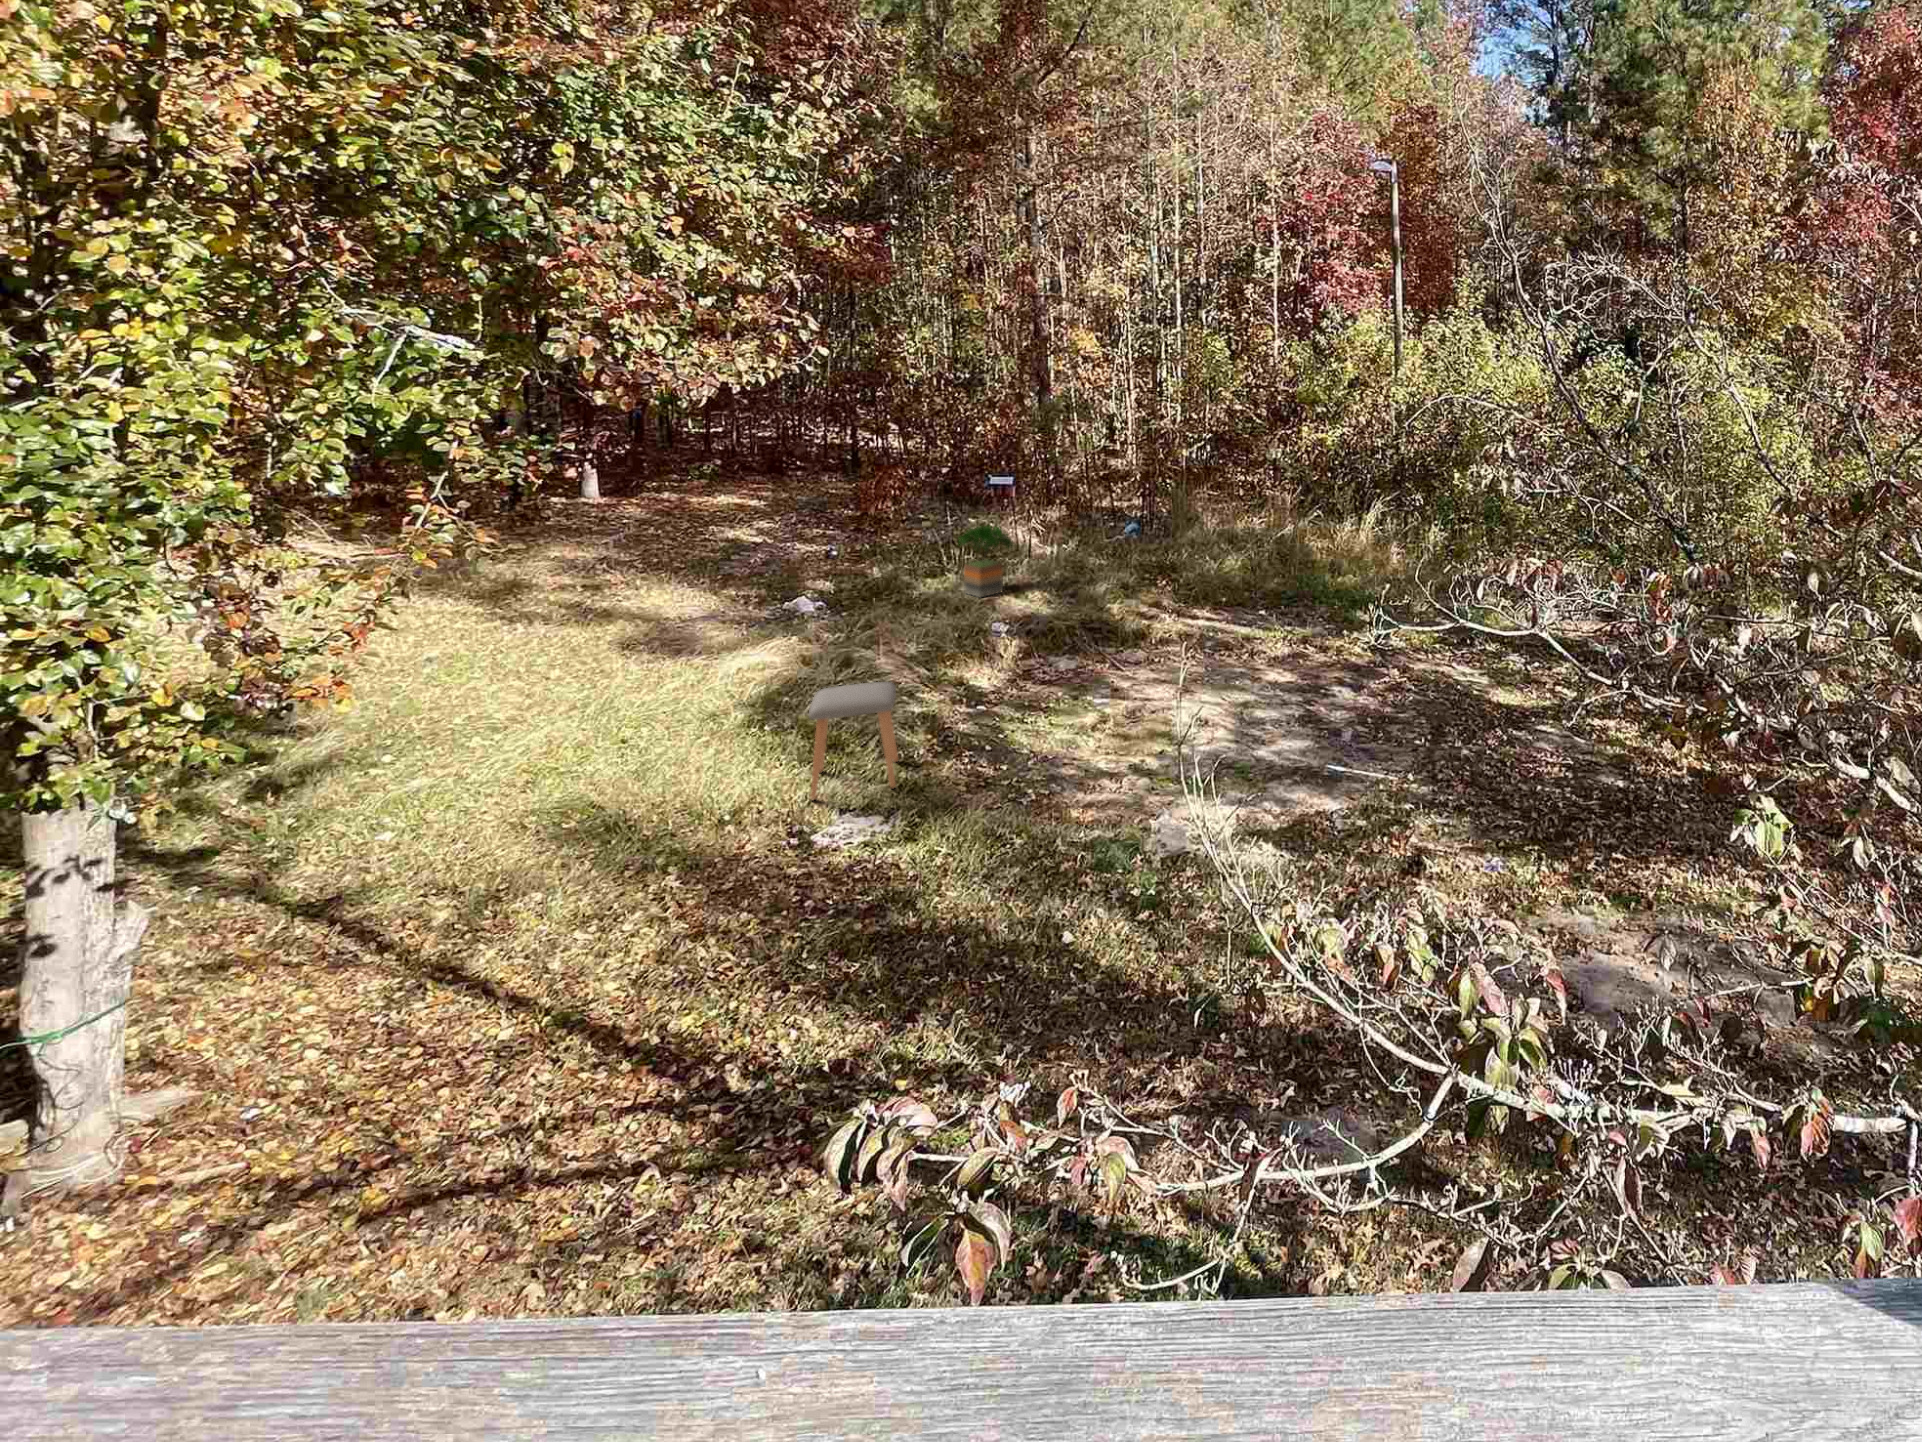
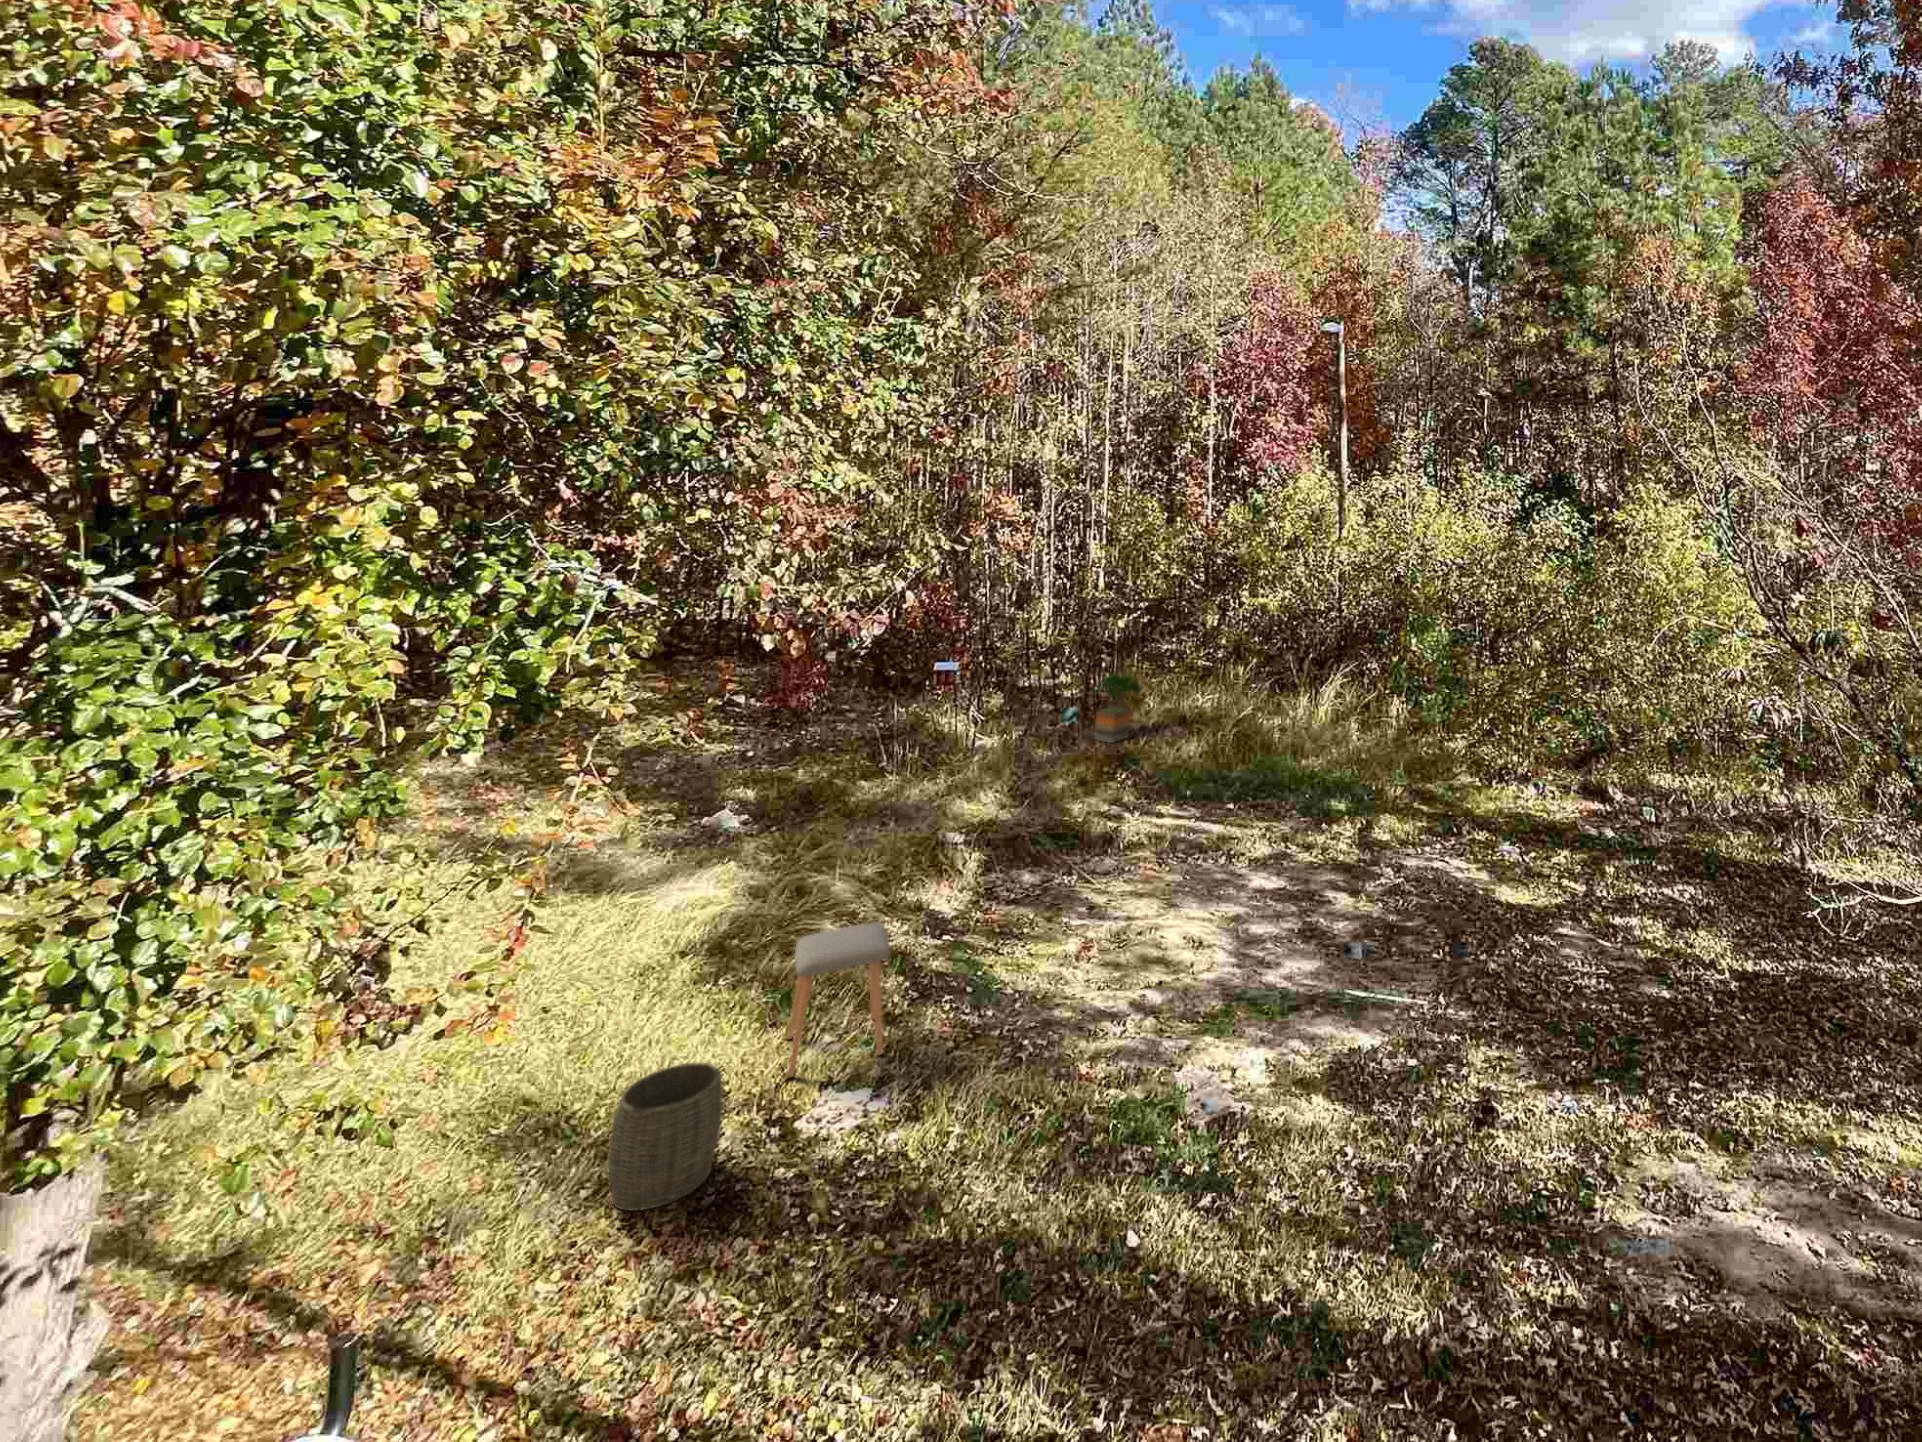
potted tree: present [959,526,1013,597] -> present [1092,674,1142,743]
woven basket: none [637,778,736,887] -> present [608,1063,723,1211]

